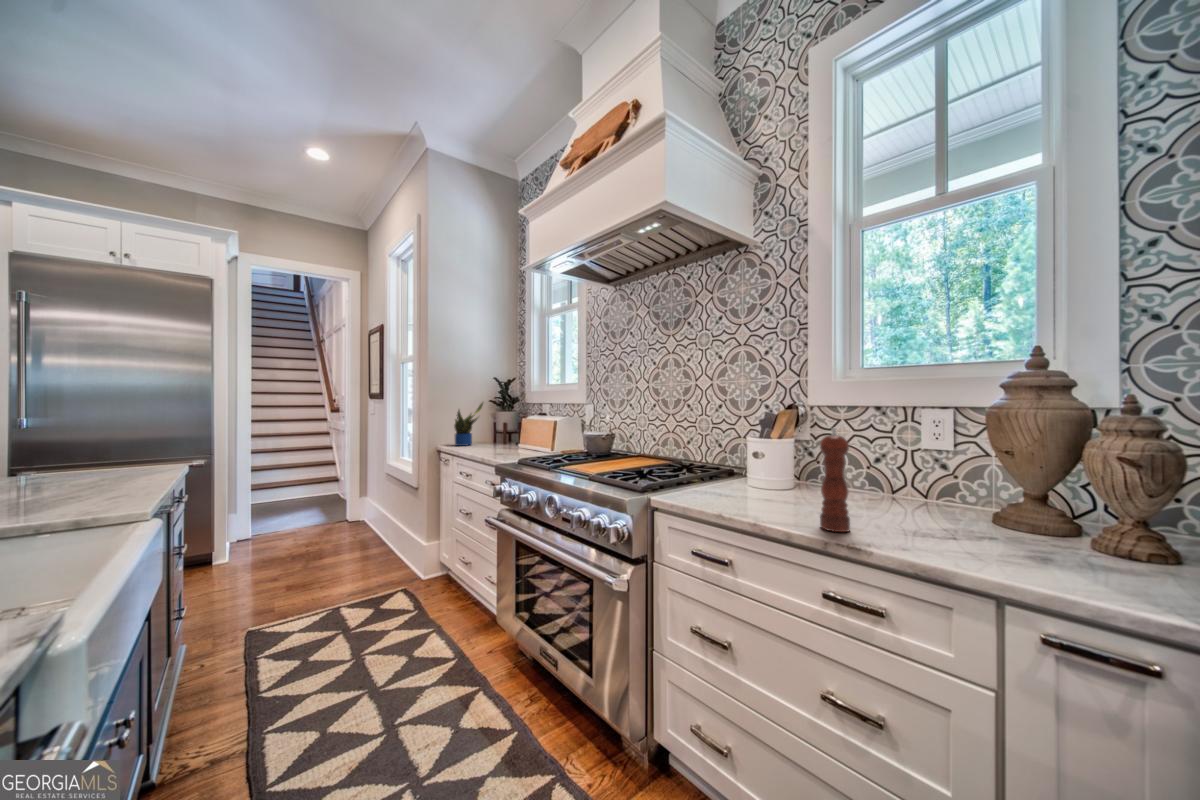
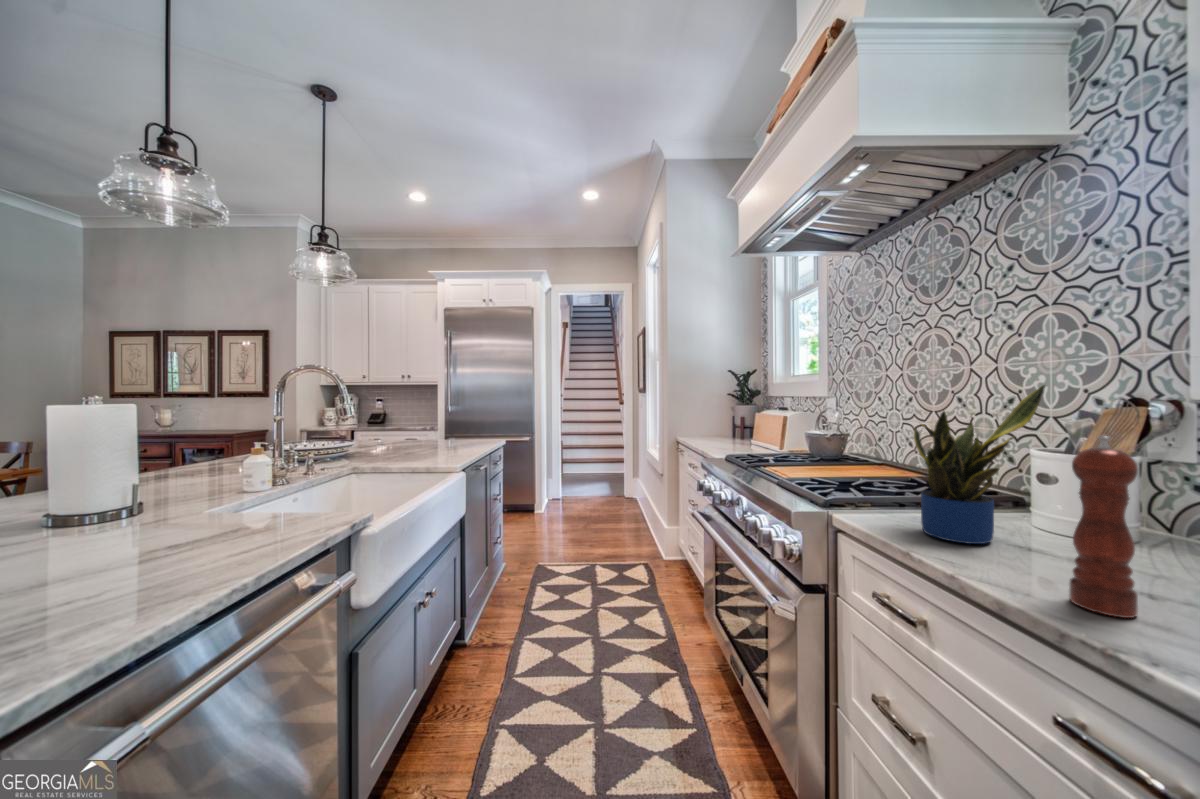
potted plant: present [454,403,483,446] -> present [914,385,1045,544]

